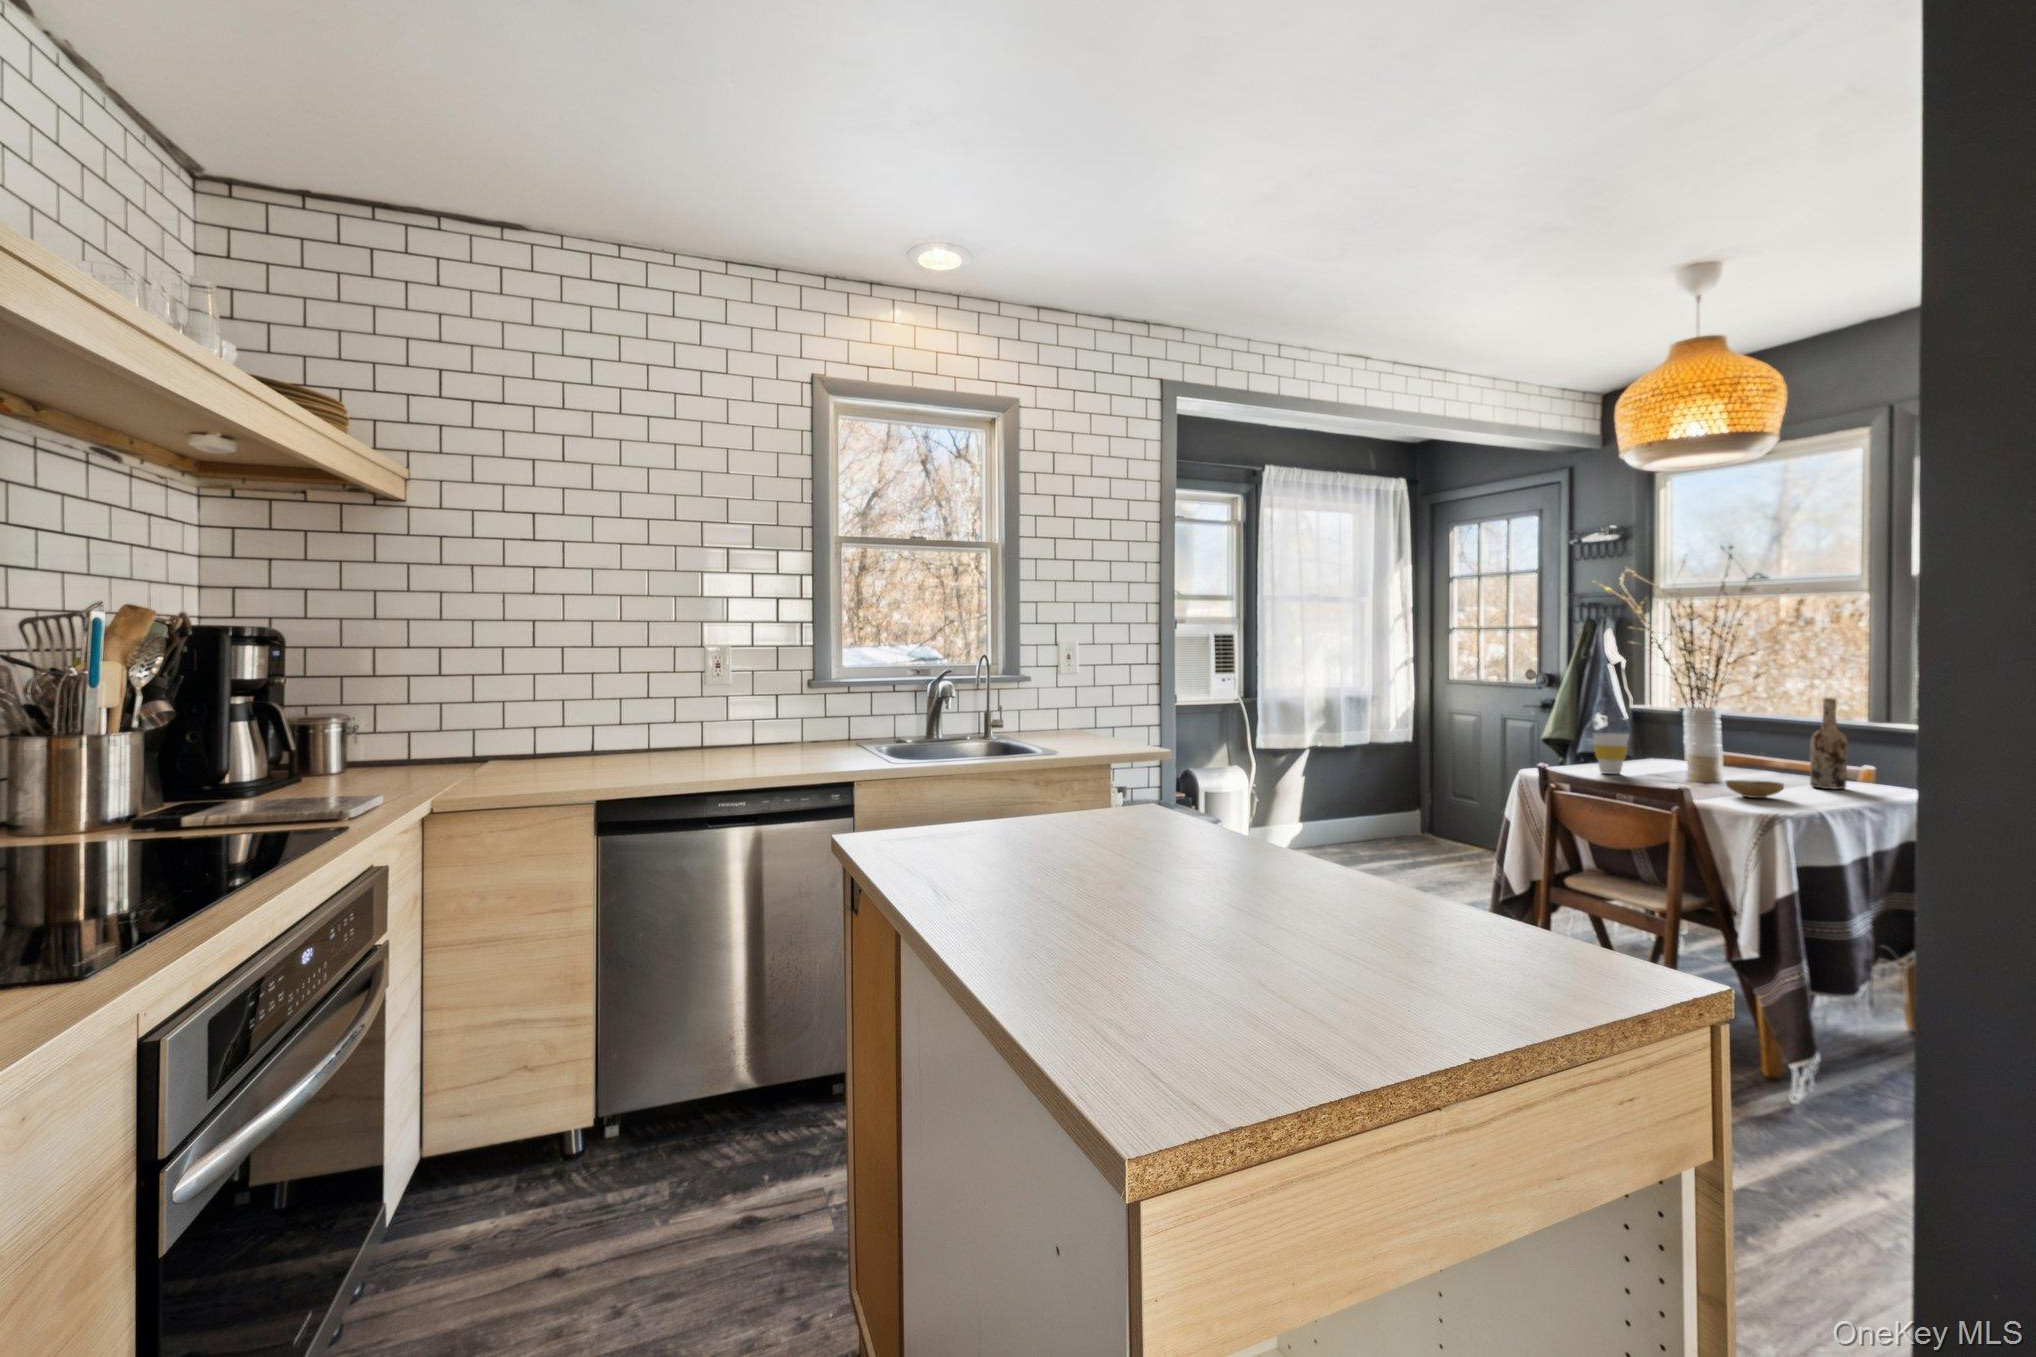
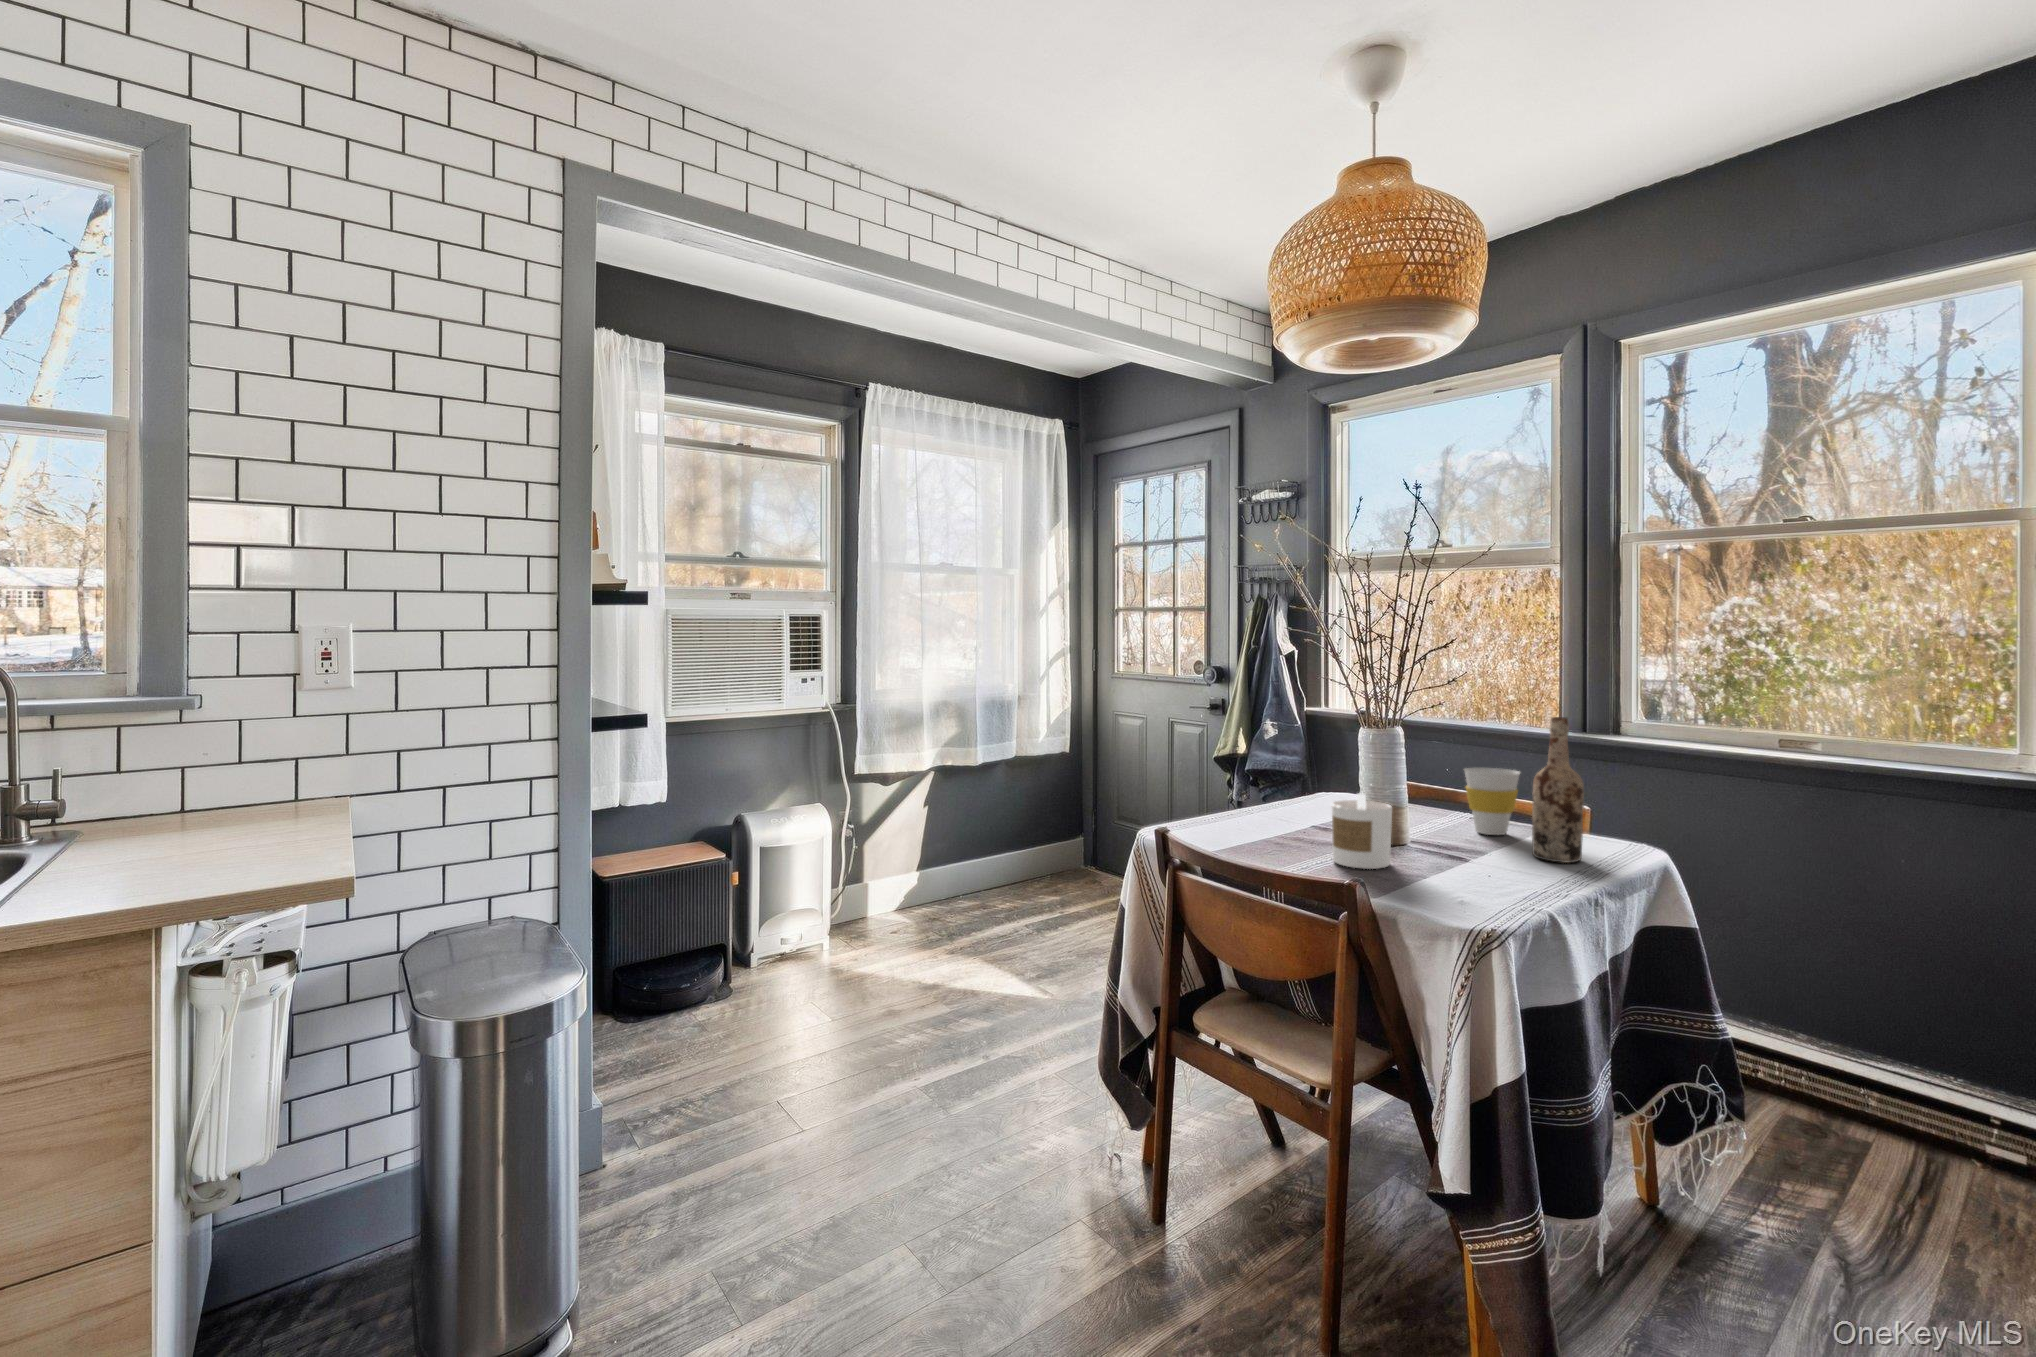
cup: present [1593,733,1629,774] -> present [1464,768,1520,835]
candle: none [1665,743,1708,788] -> present [1331,793,1392,869]
ceramic bowl: present [1726,780,1784,798] -> none [1418,859,1506,896]

